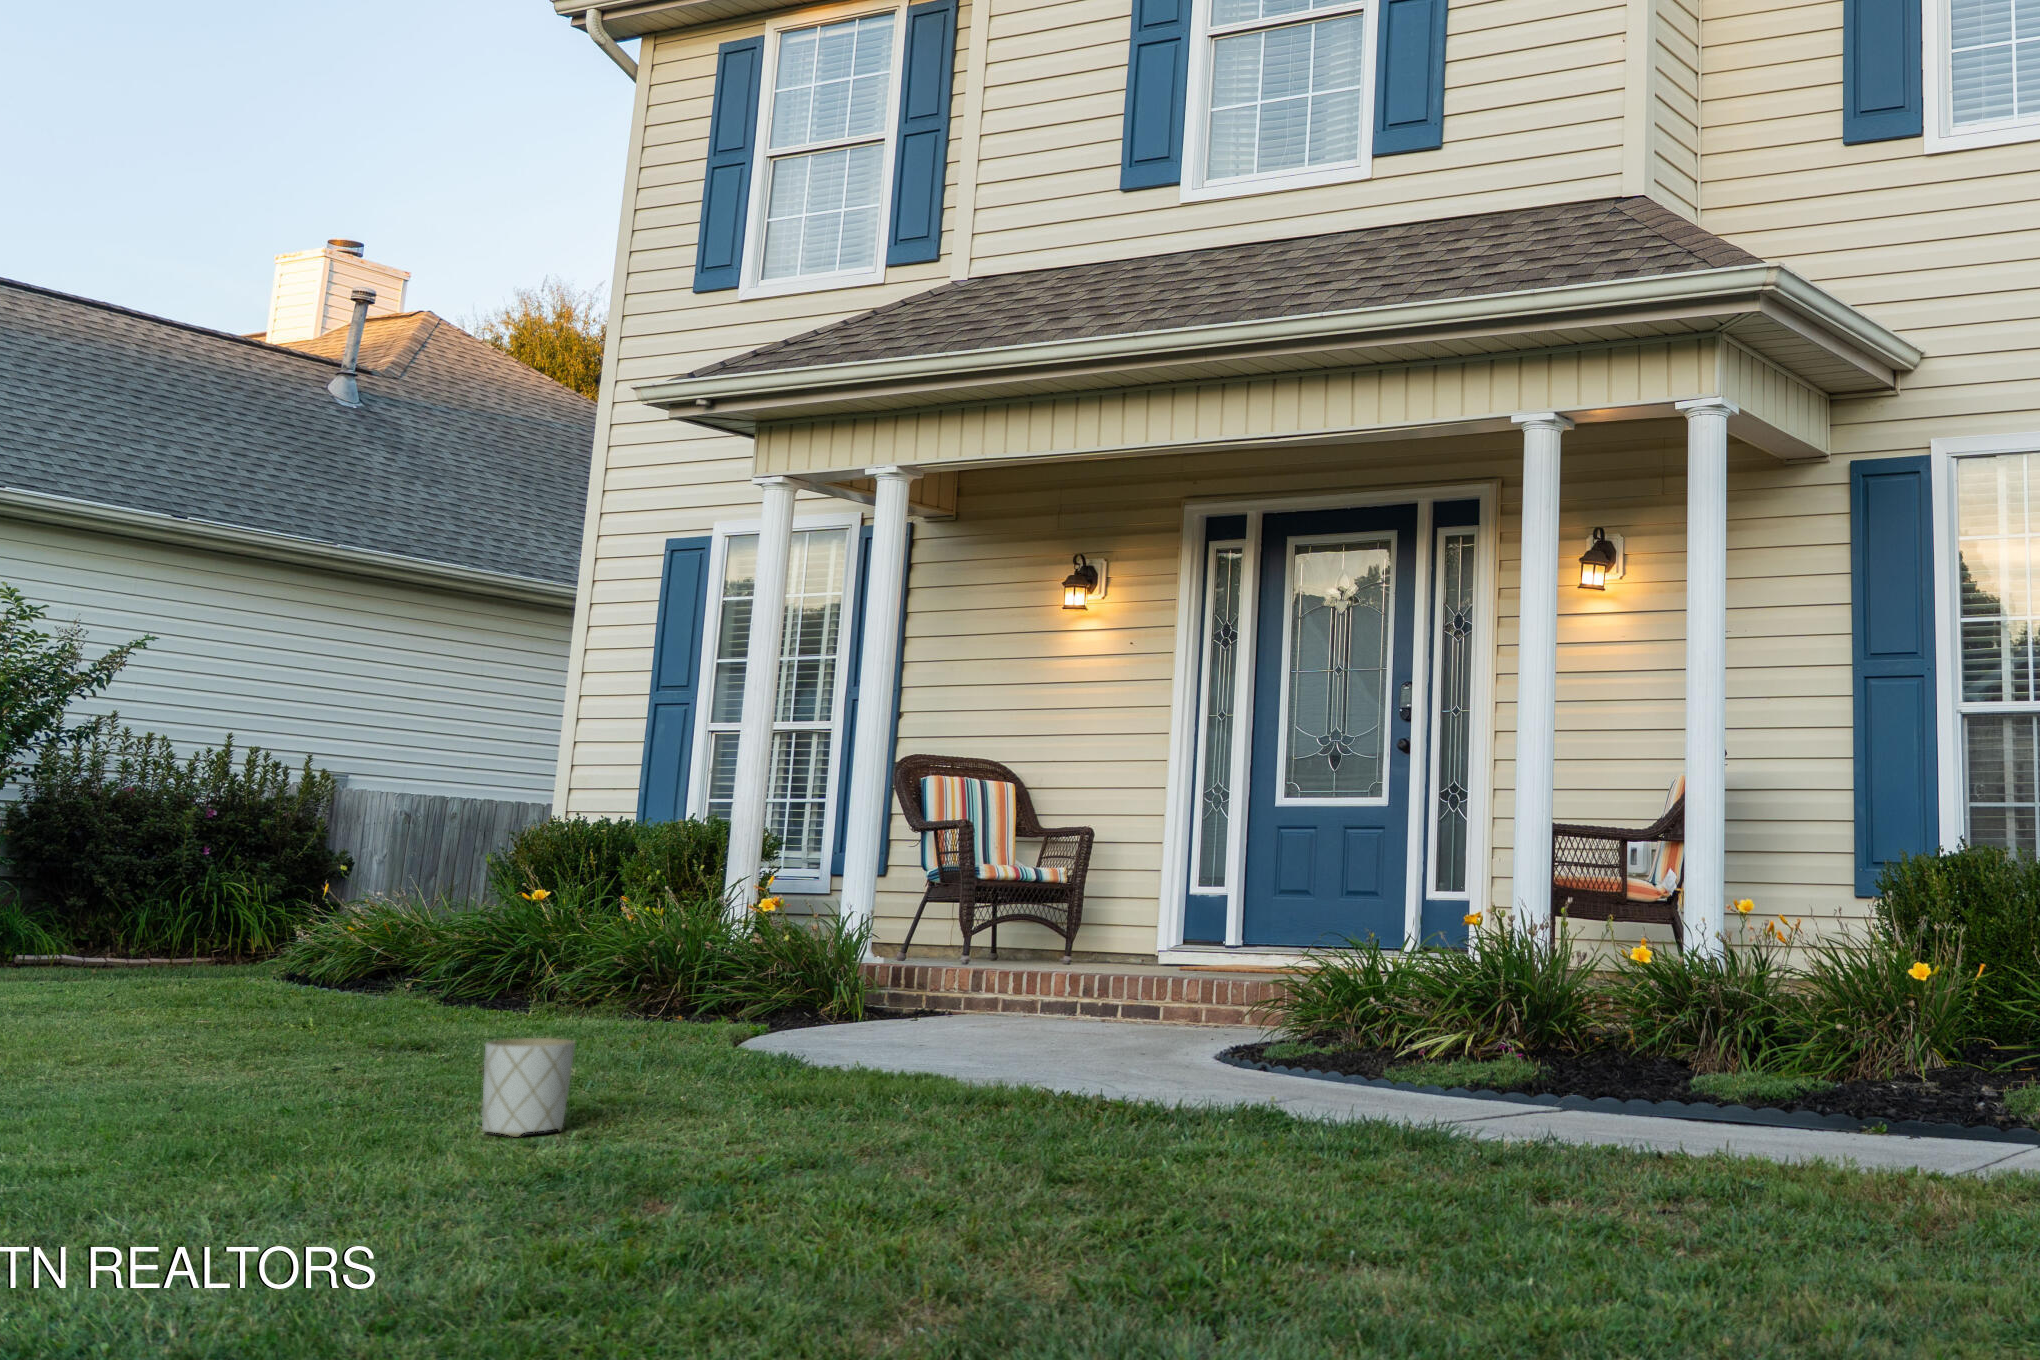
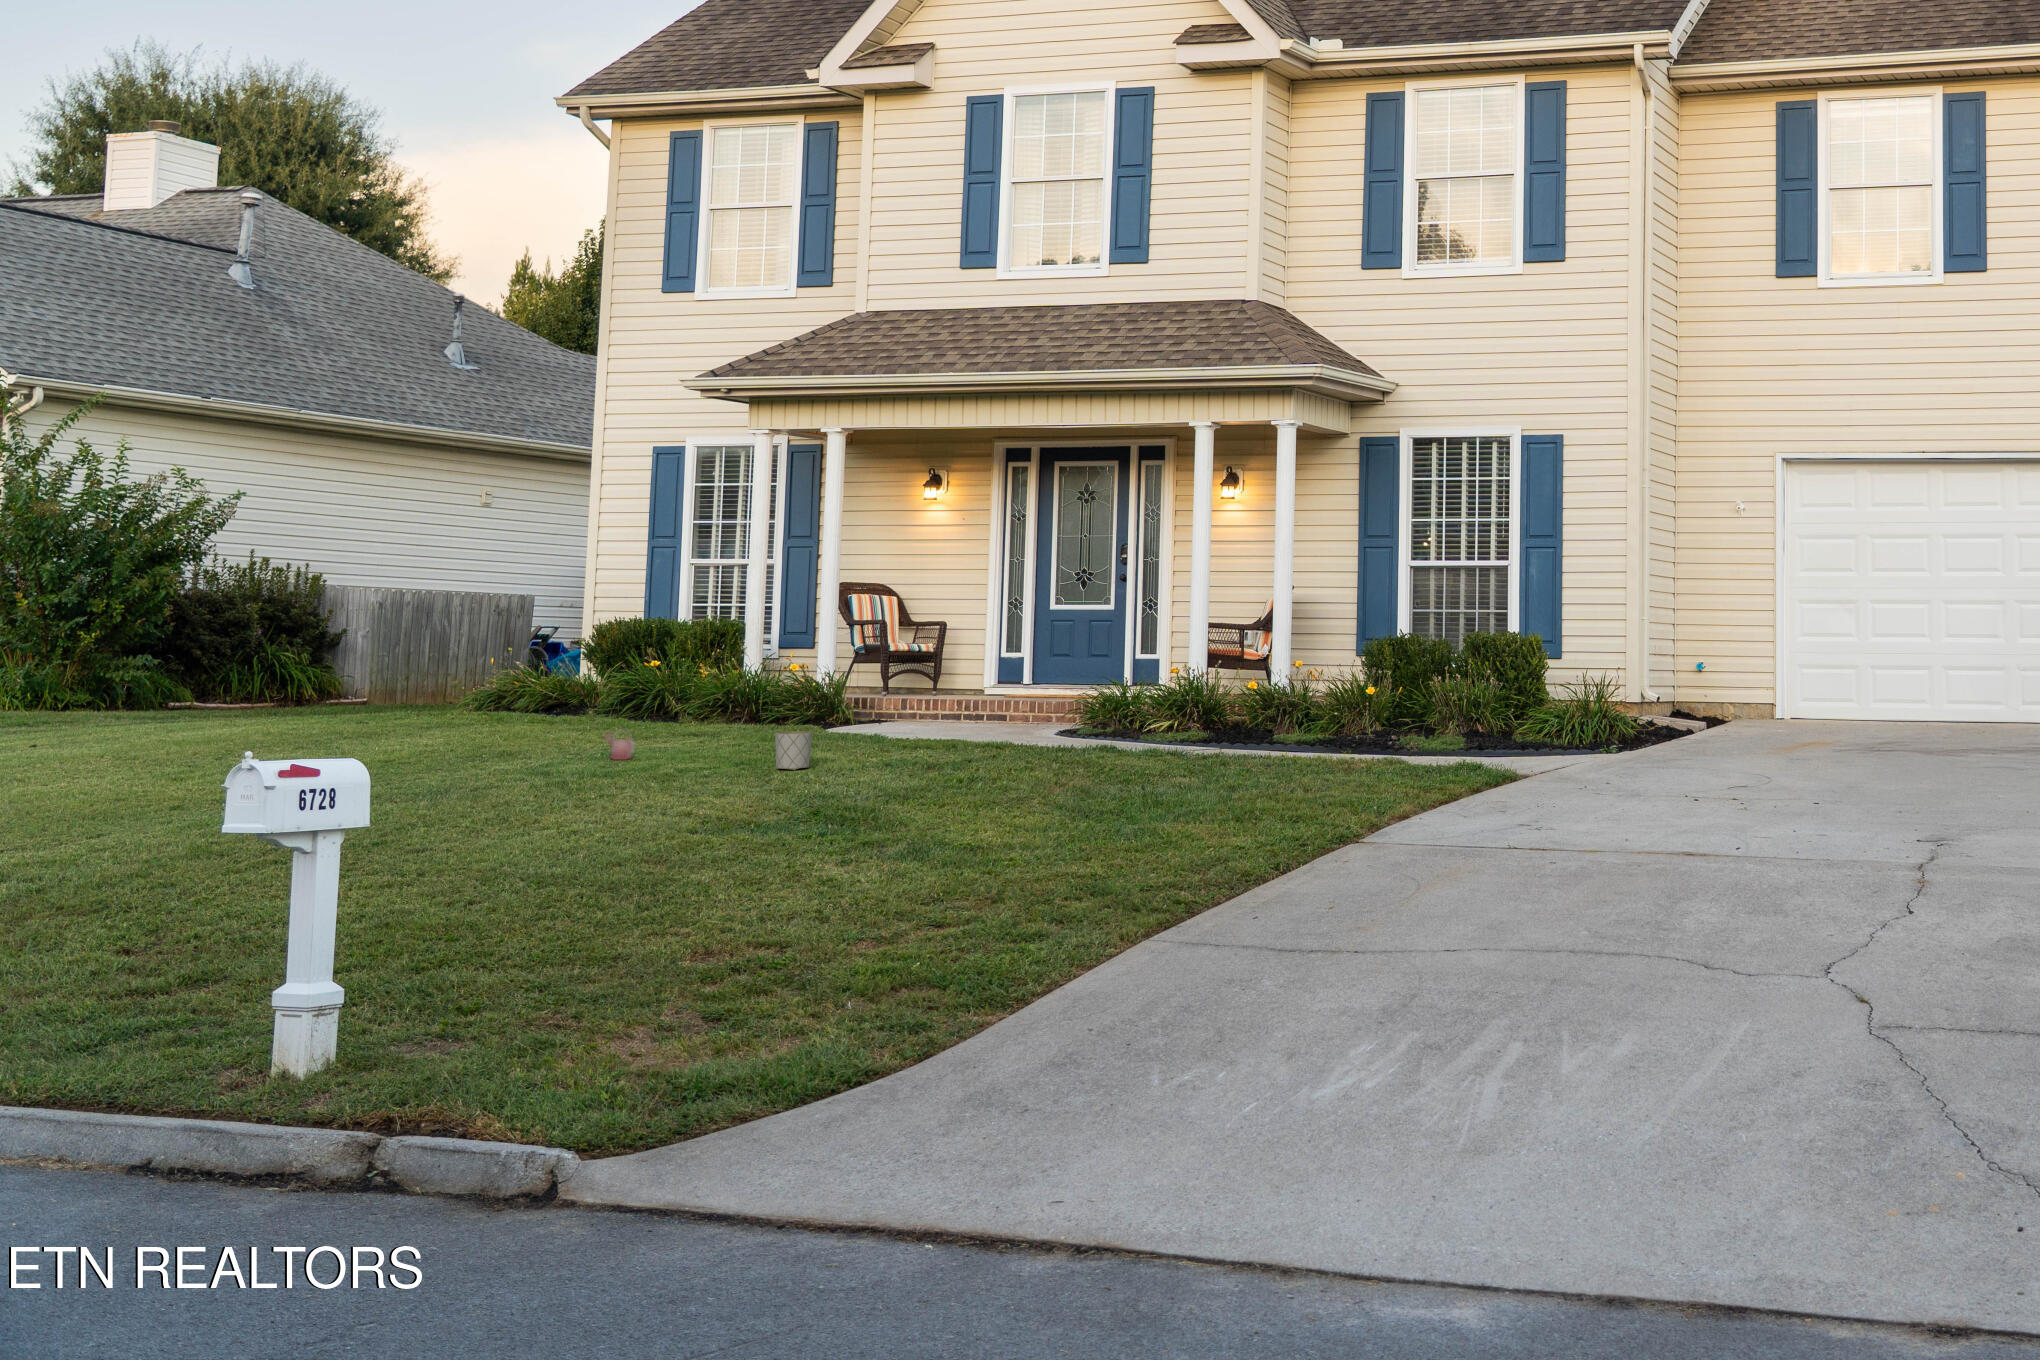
watering can: none [216,1020,272,1091] -> present [603,731,634,760]

